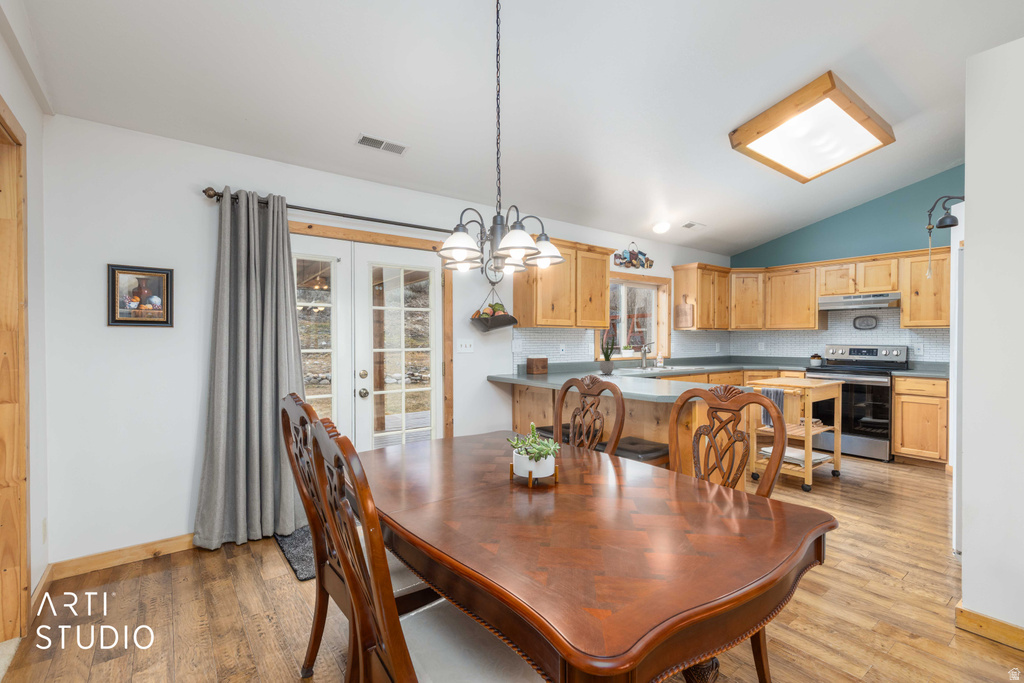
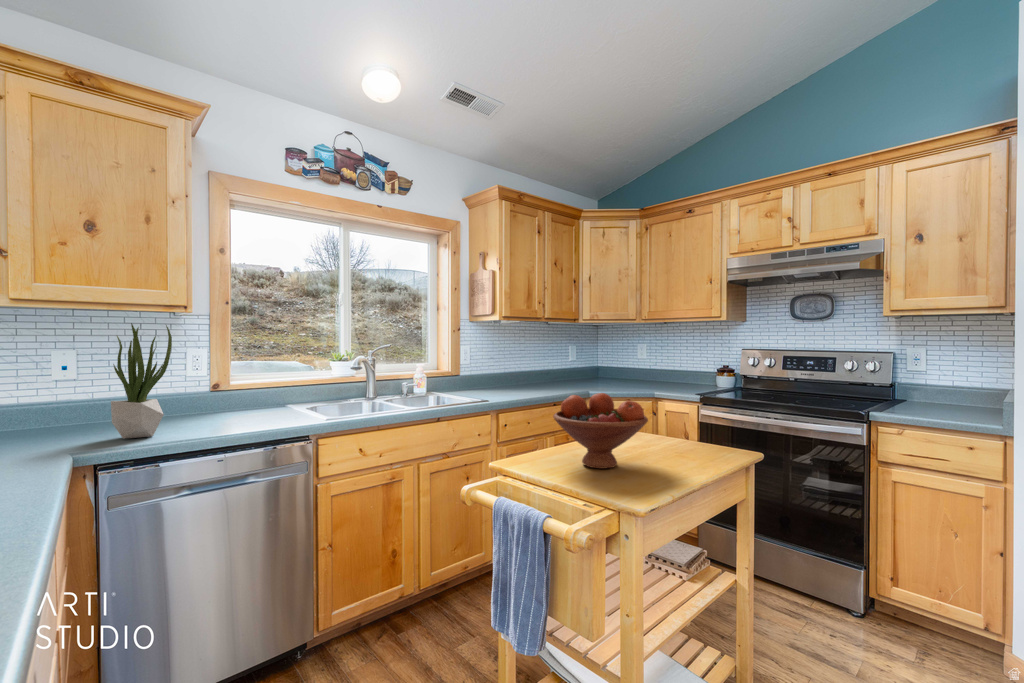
fruit bowl: none [766,359,803,383] -> present [553,393,648,469]

